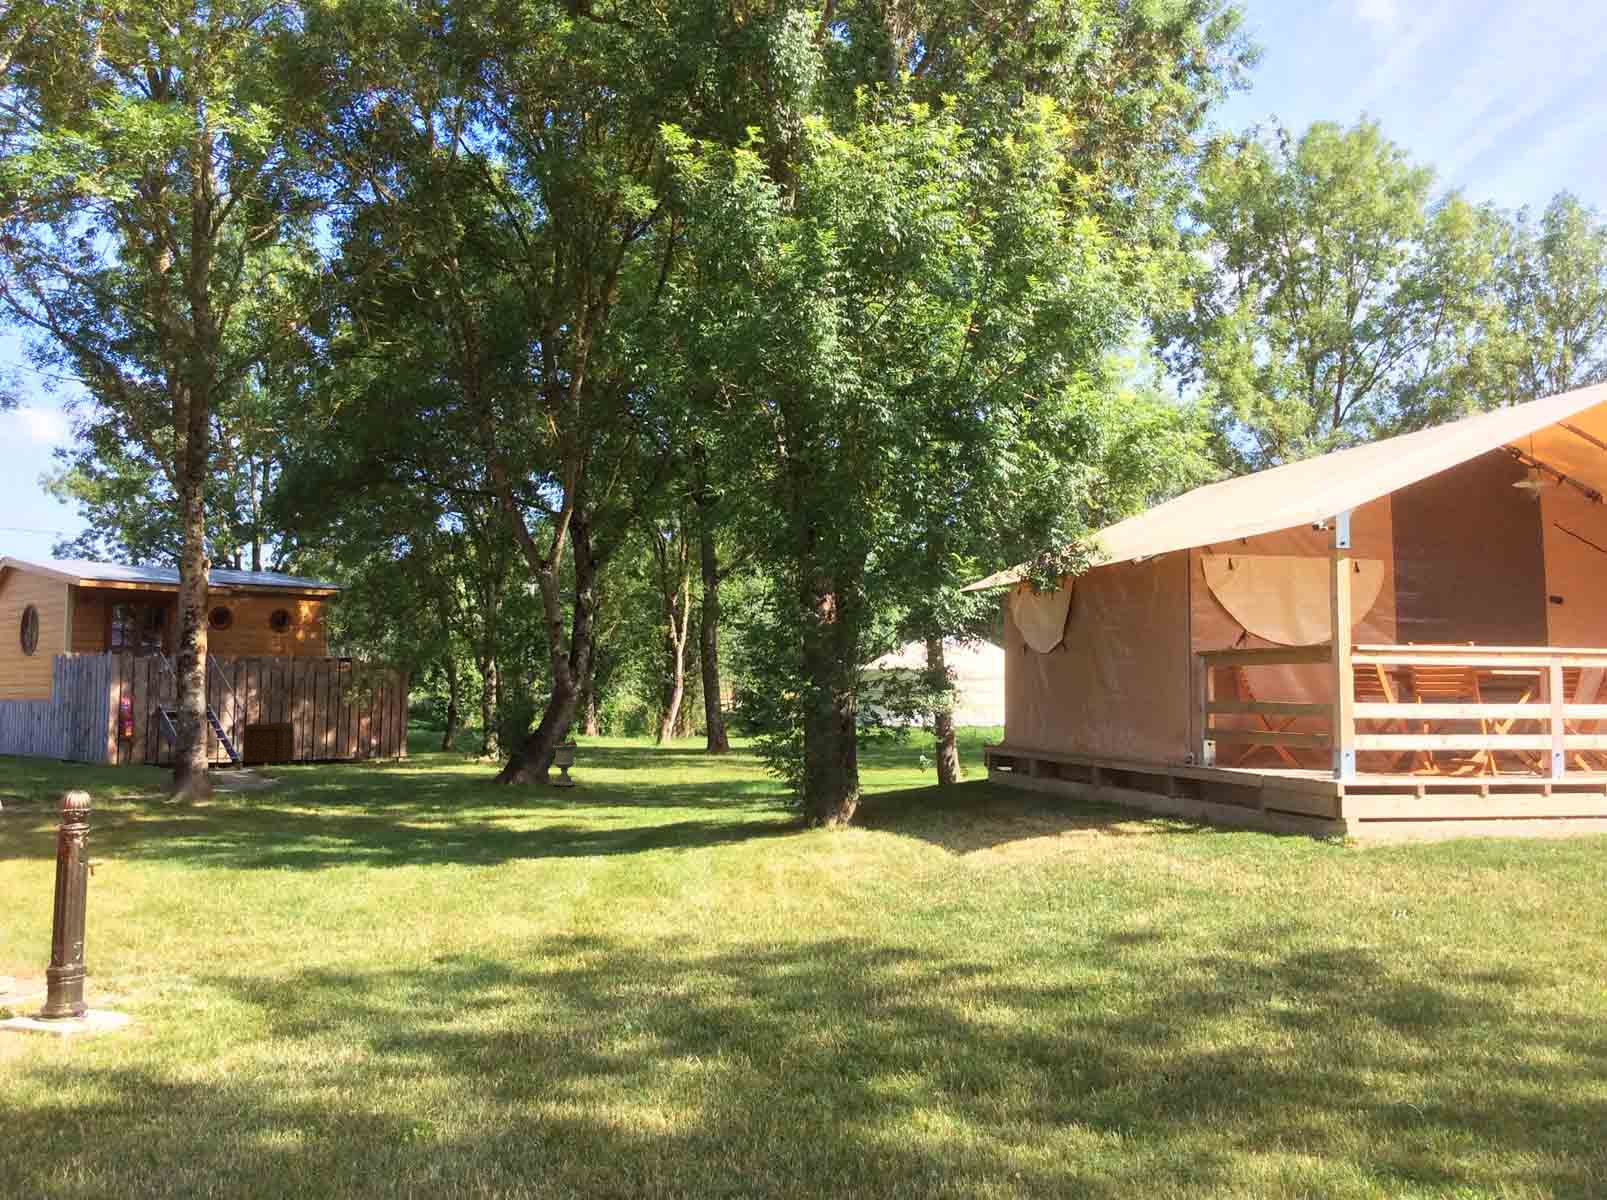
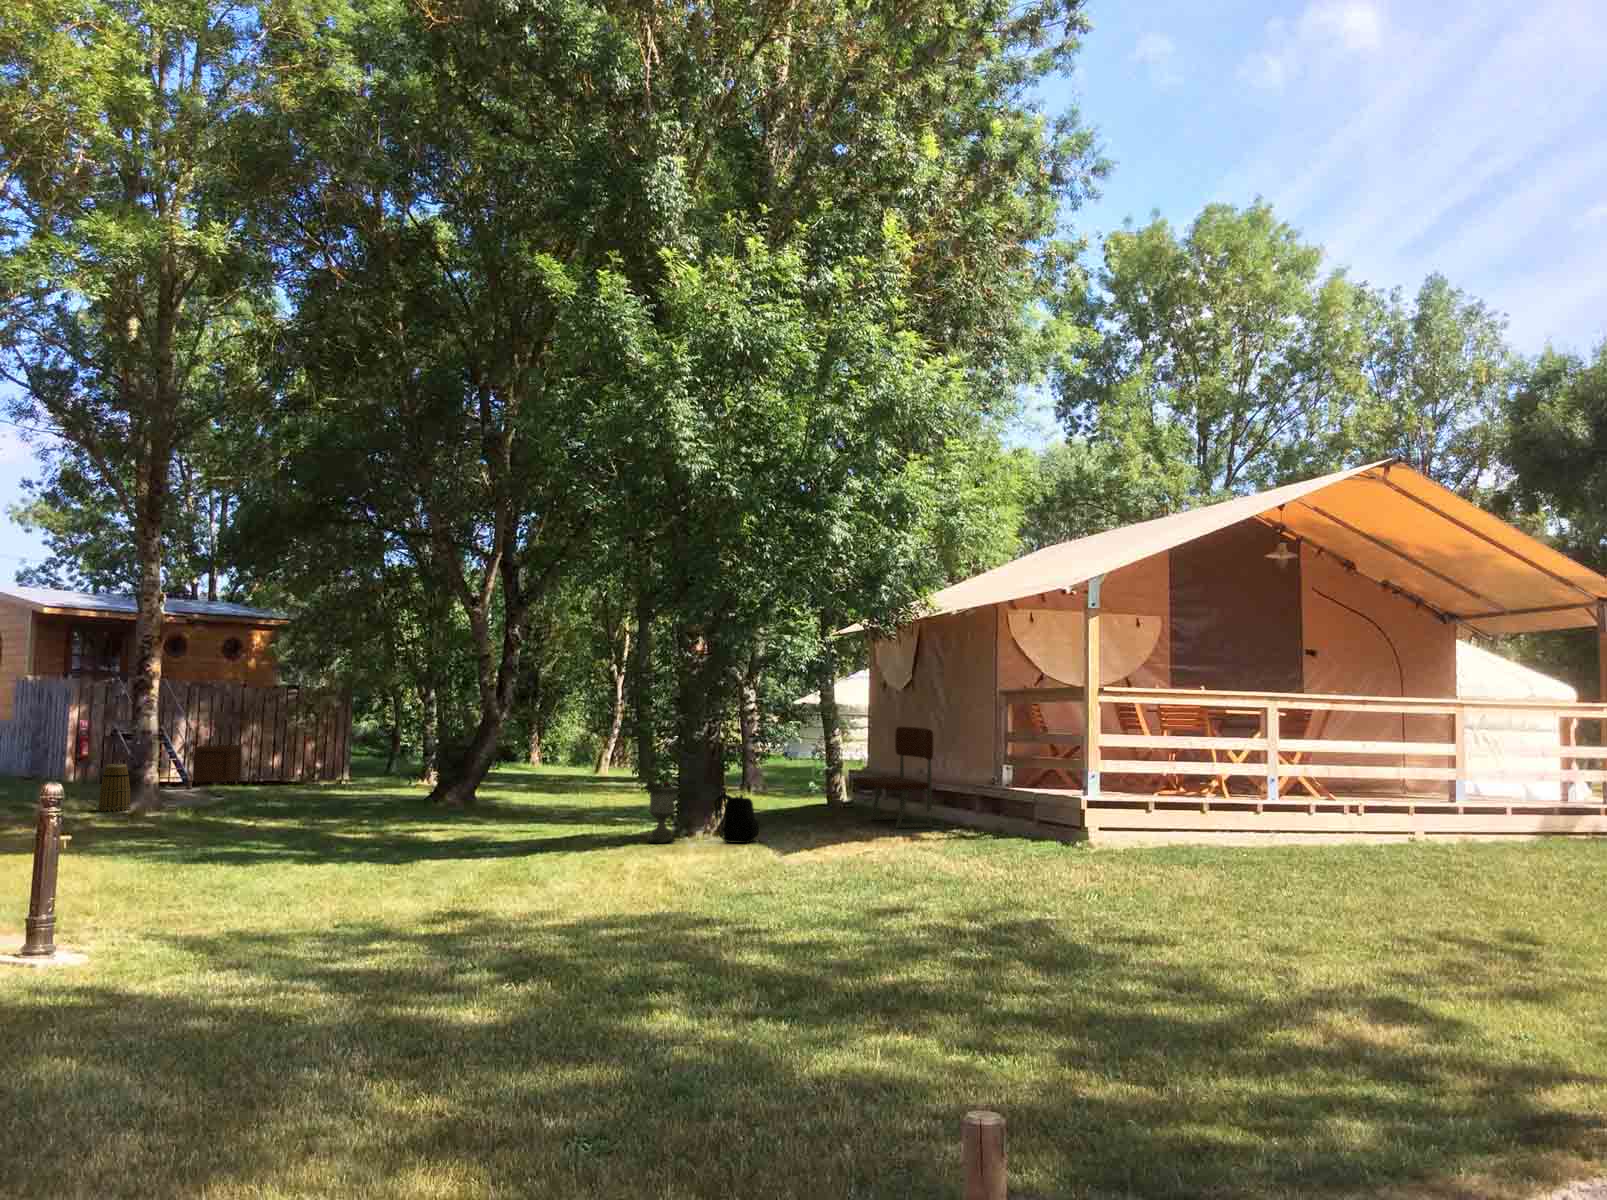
bench: none [1008,695,1104,814] -> present [857,727,933,828]
planter: present [553,740,577,787] -> present [645,780,678,843]
basket: none [141,746,178,799] -> present [98,764,131,812]
backpack: none [862,777,914,835] -> present [714,794,759,843]

